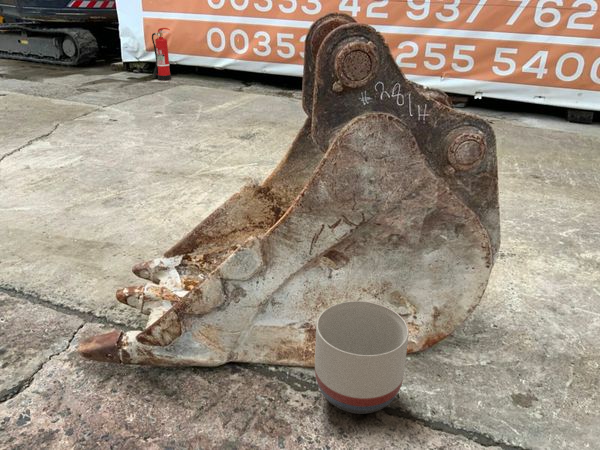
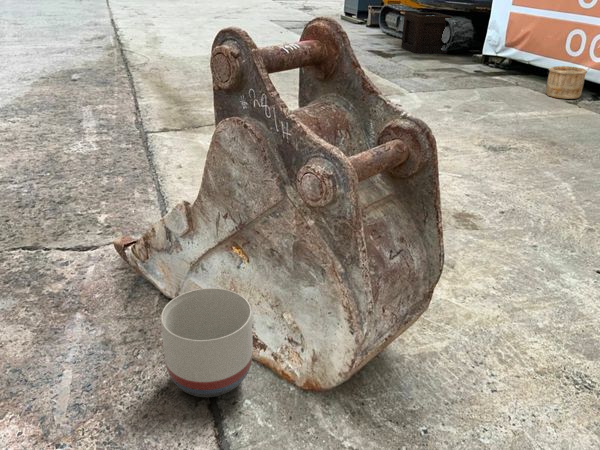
wooden crate: none [15,26,78,71] -> present [401,12,452,54]
fire extinguisher: present [152,28,171,81] -> none [498,24,528,80]
wooden bucket: none [208,60,239,88] -> present [546,66,587,99]

